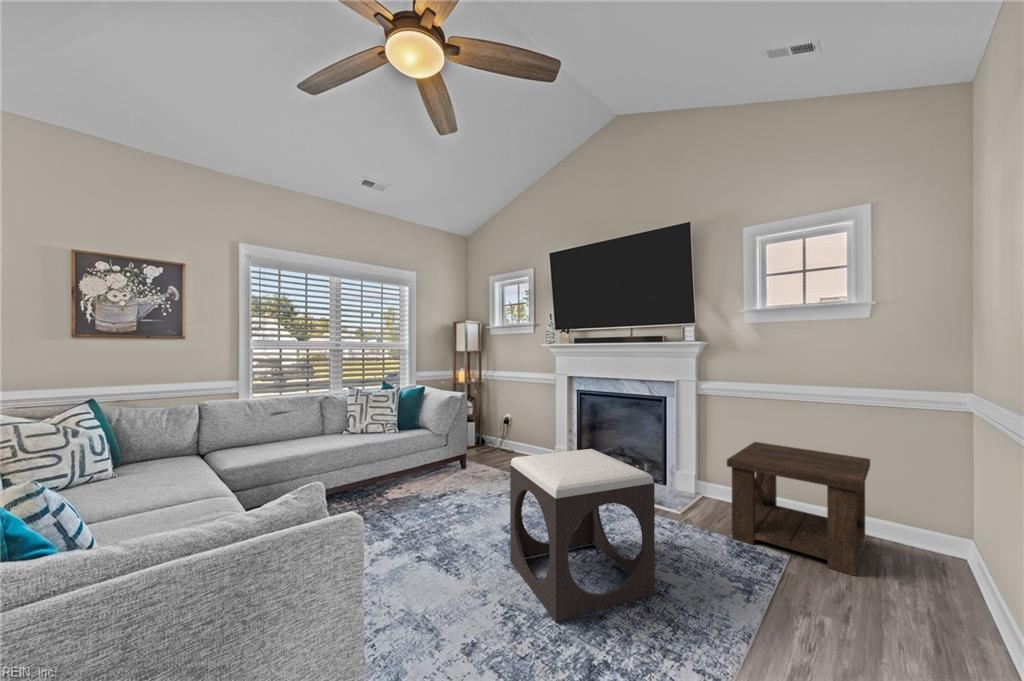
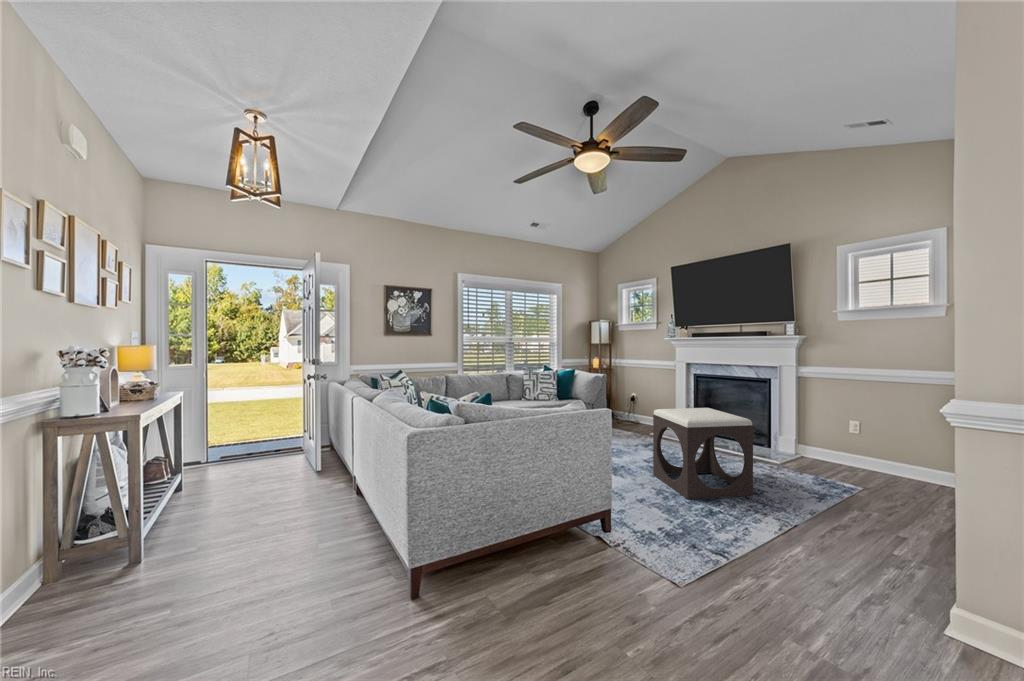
side table: present [727,442,870,576] -> none [815,413,943,501]

